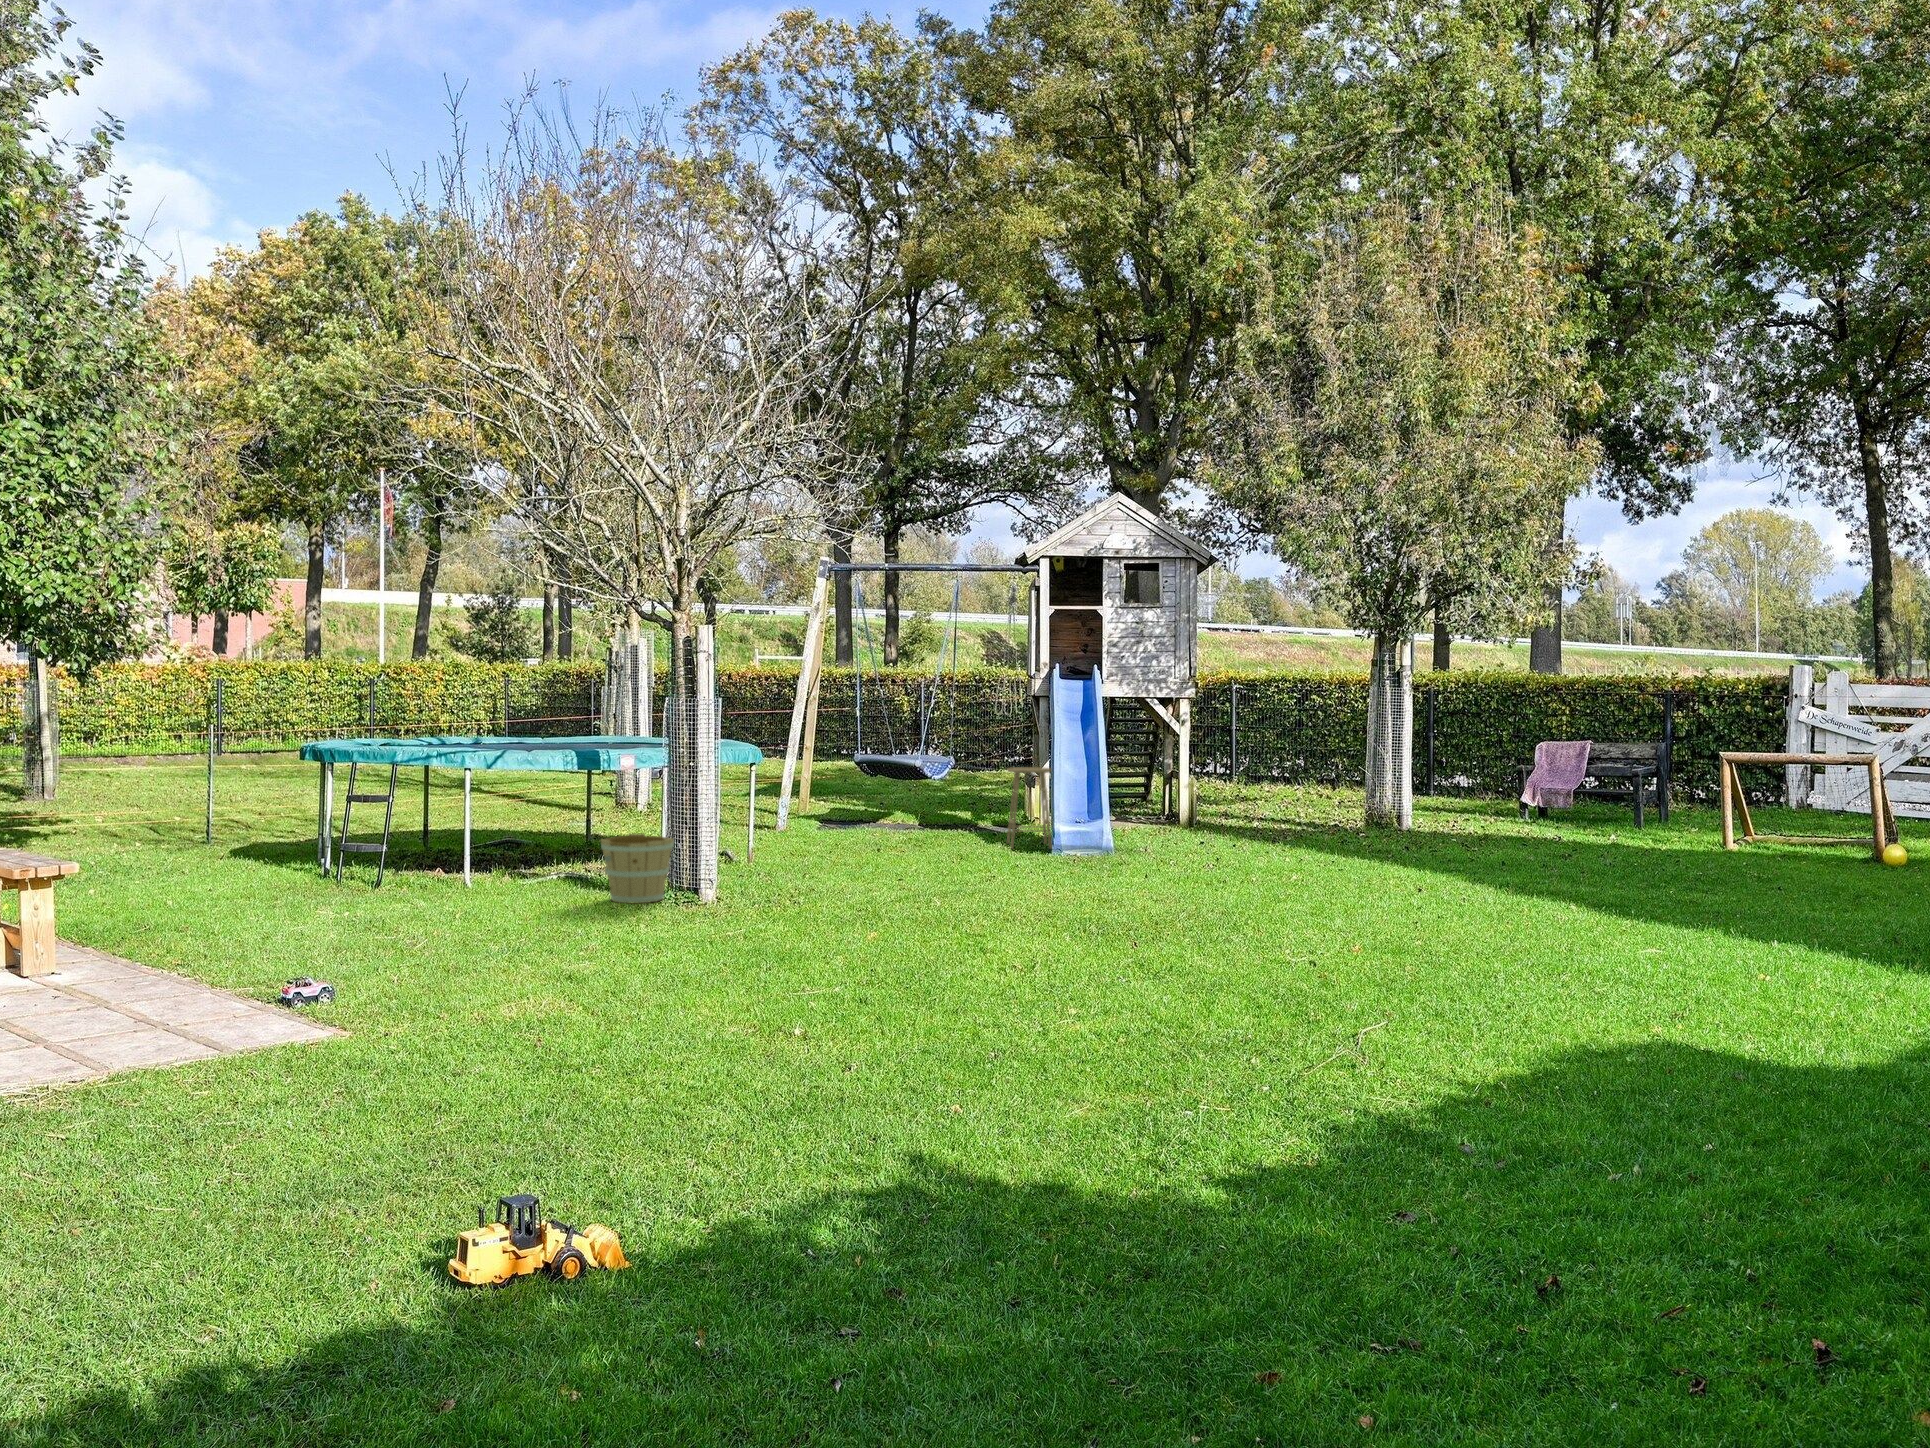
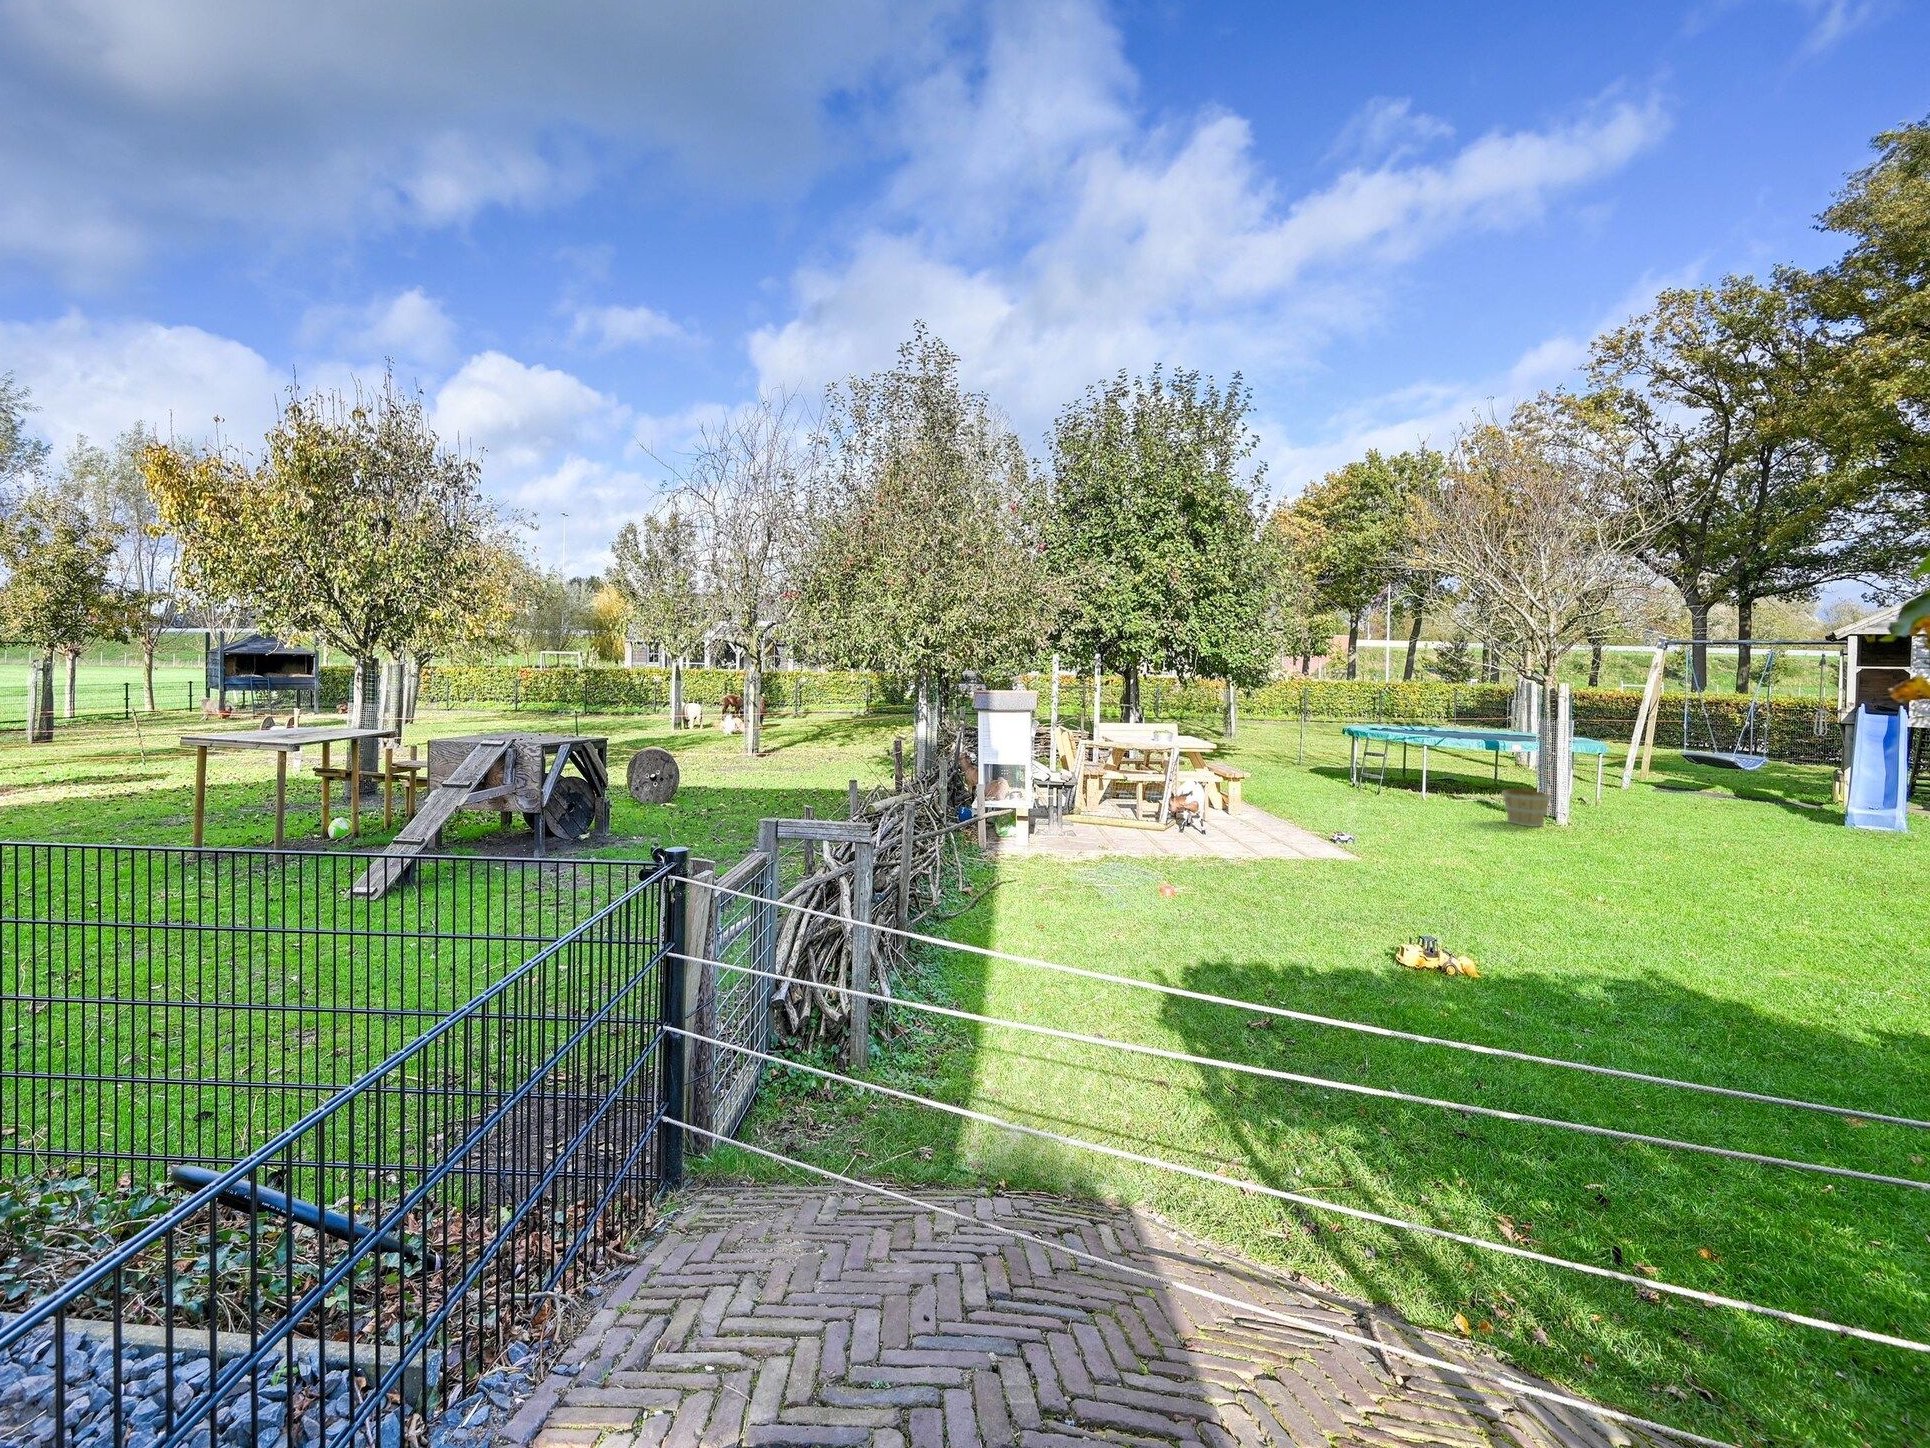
stool: present [1007,767,1052,849] -> none [1863,778,1916,840]

